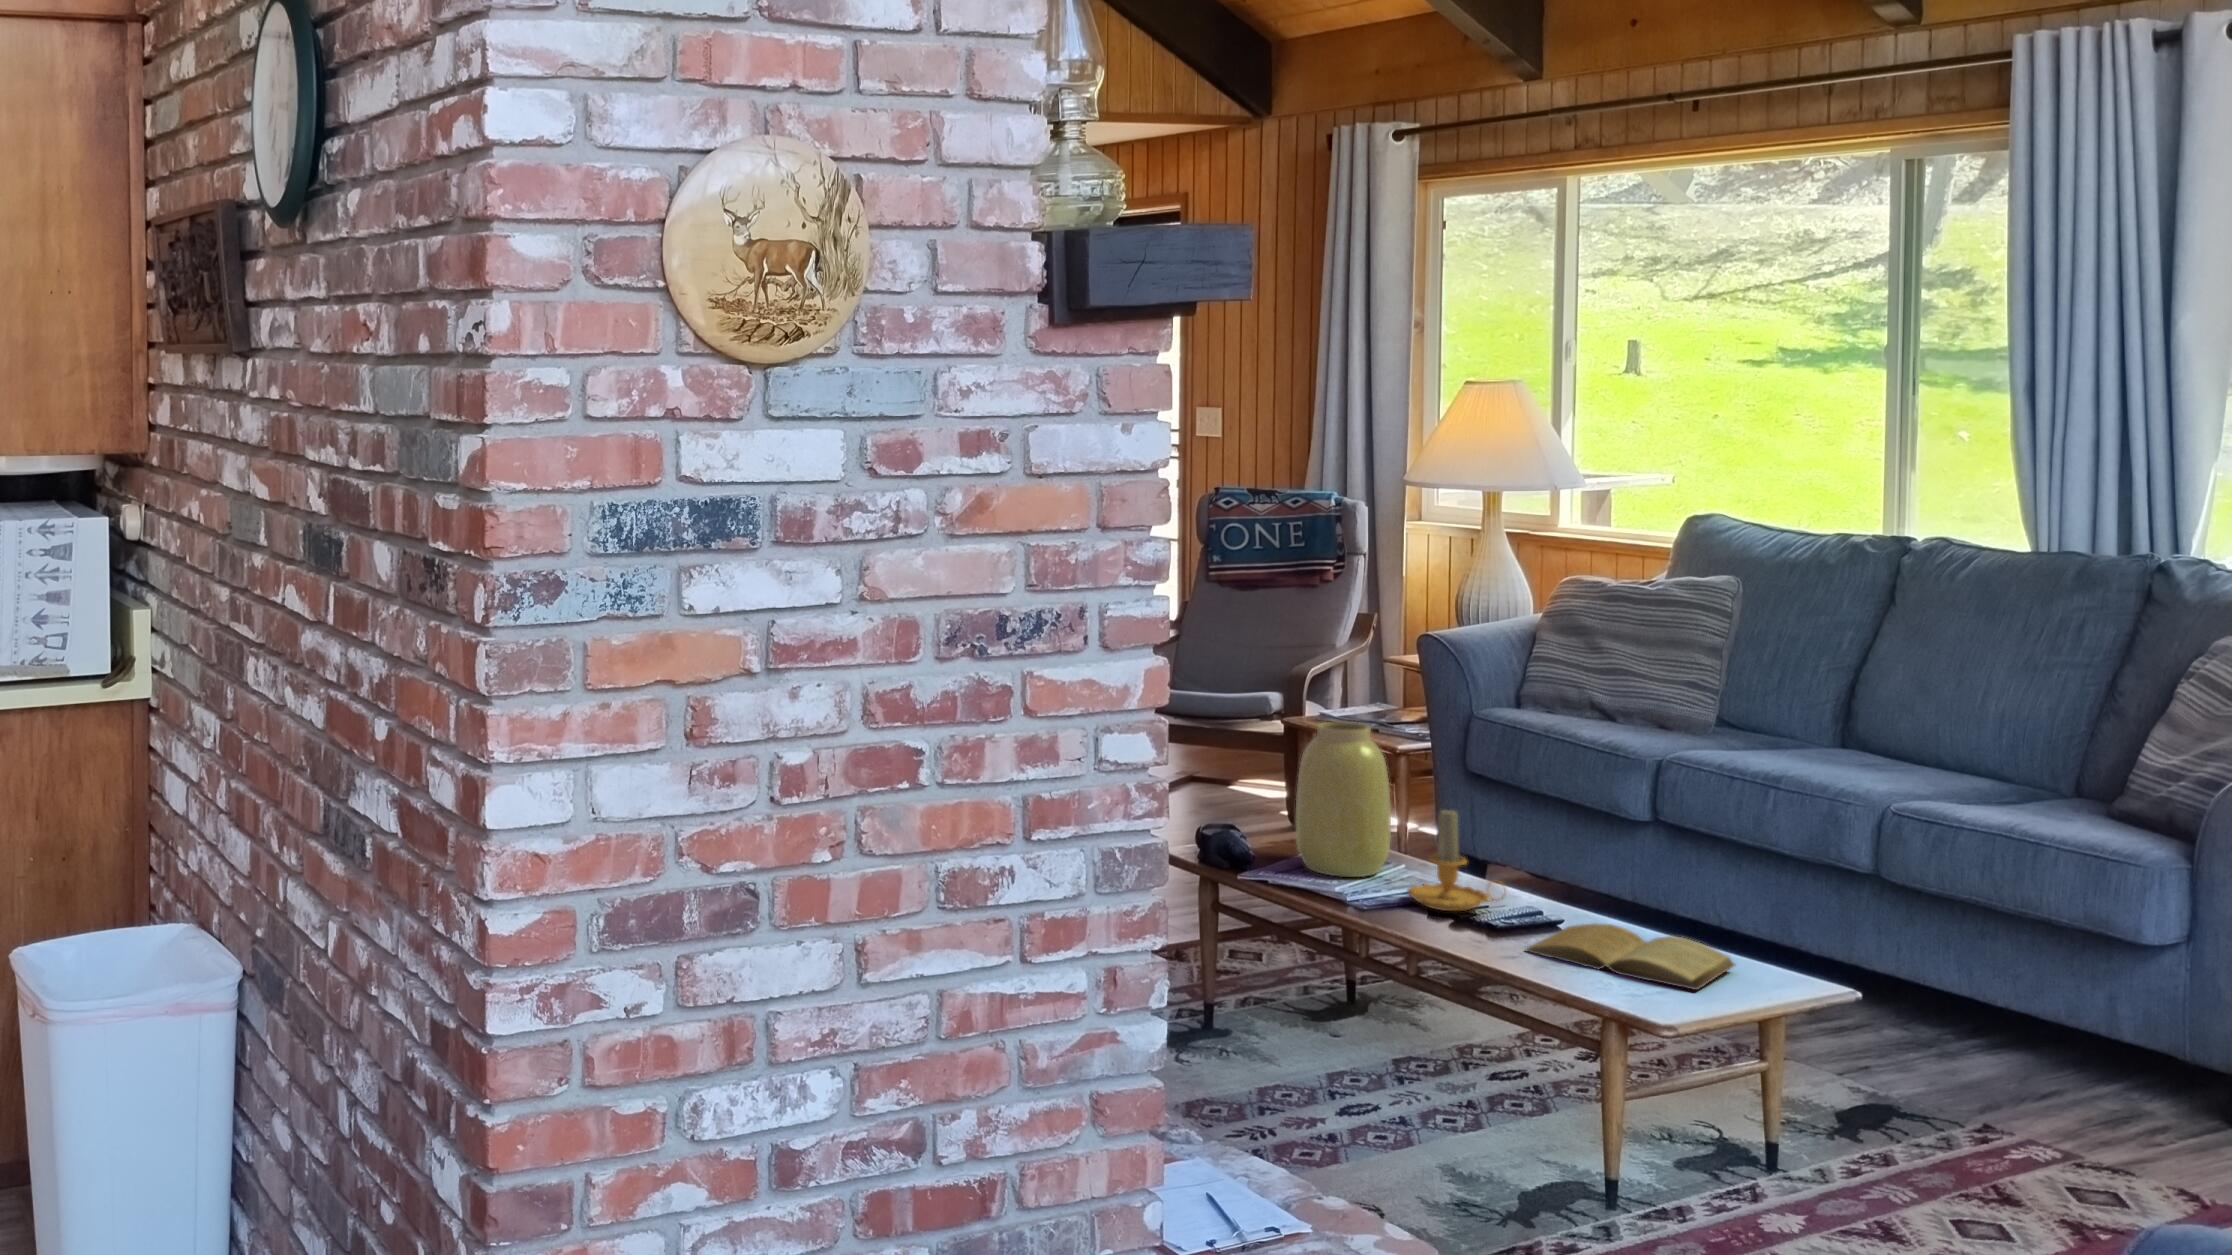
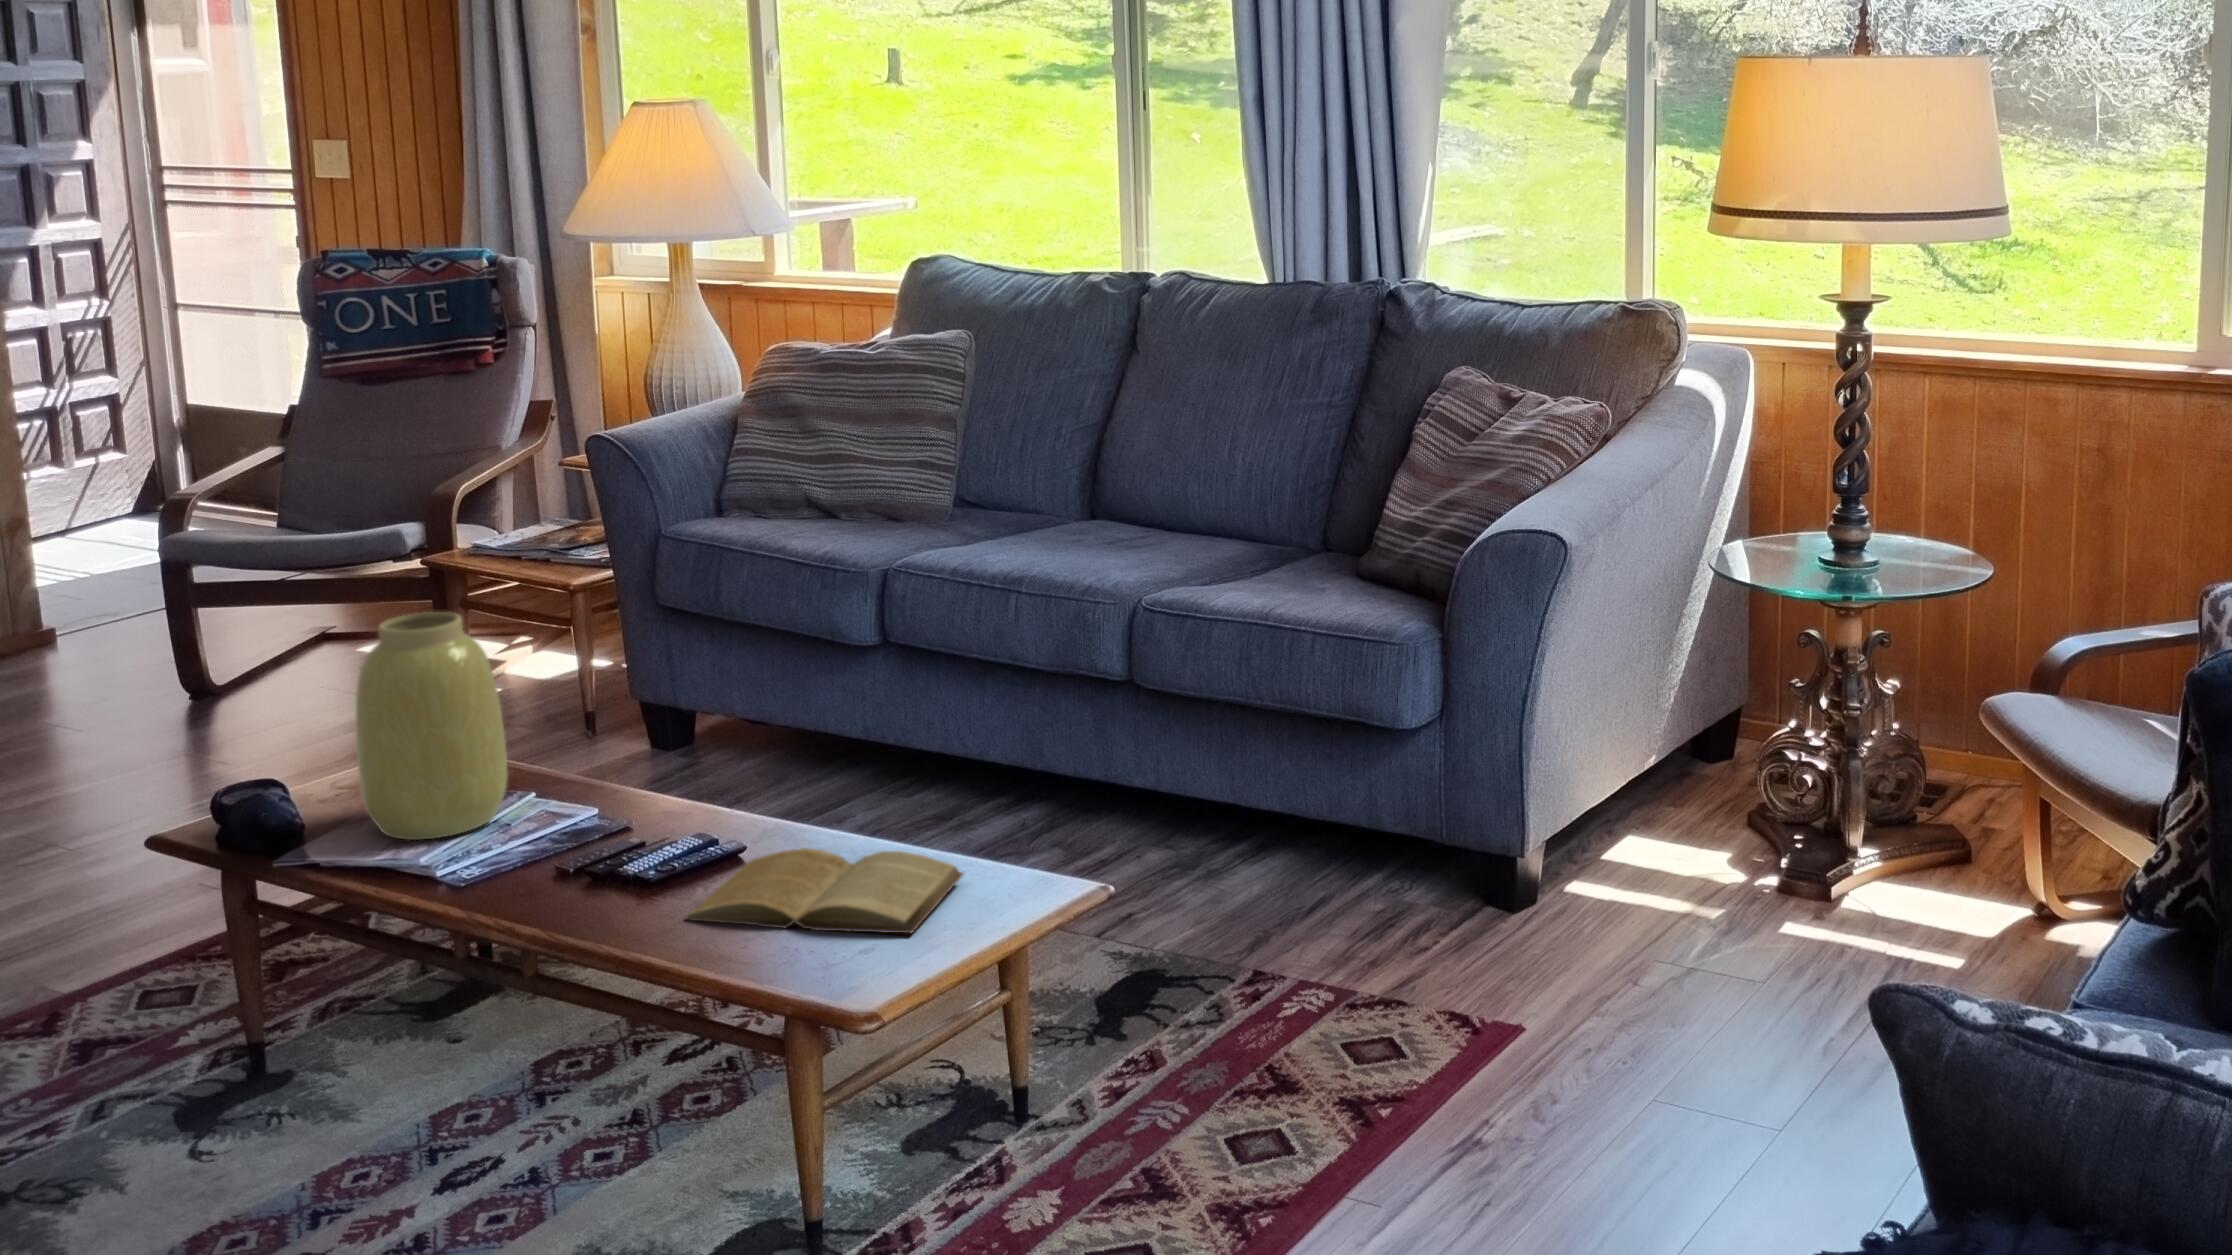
candle: present [1407,810,1503,911] -> none [524,721,666,870]

